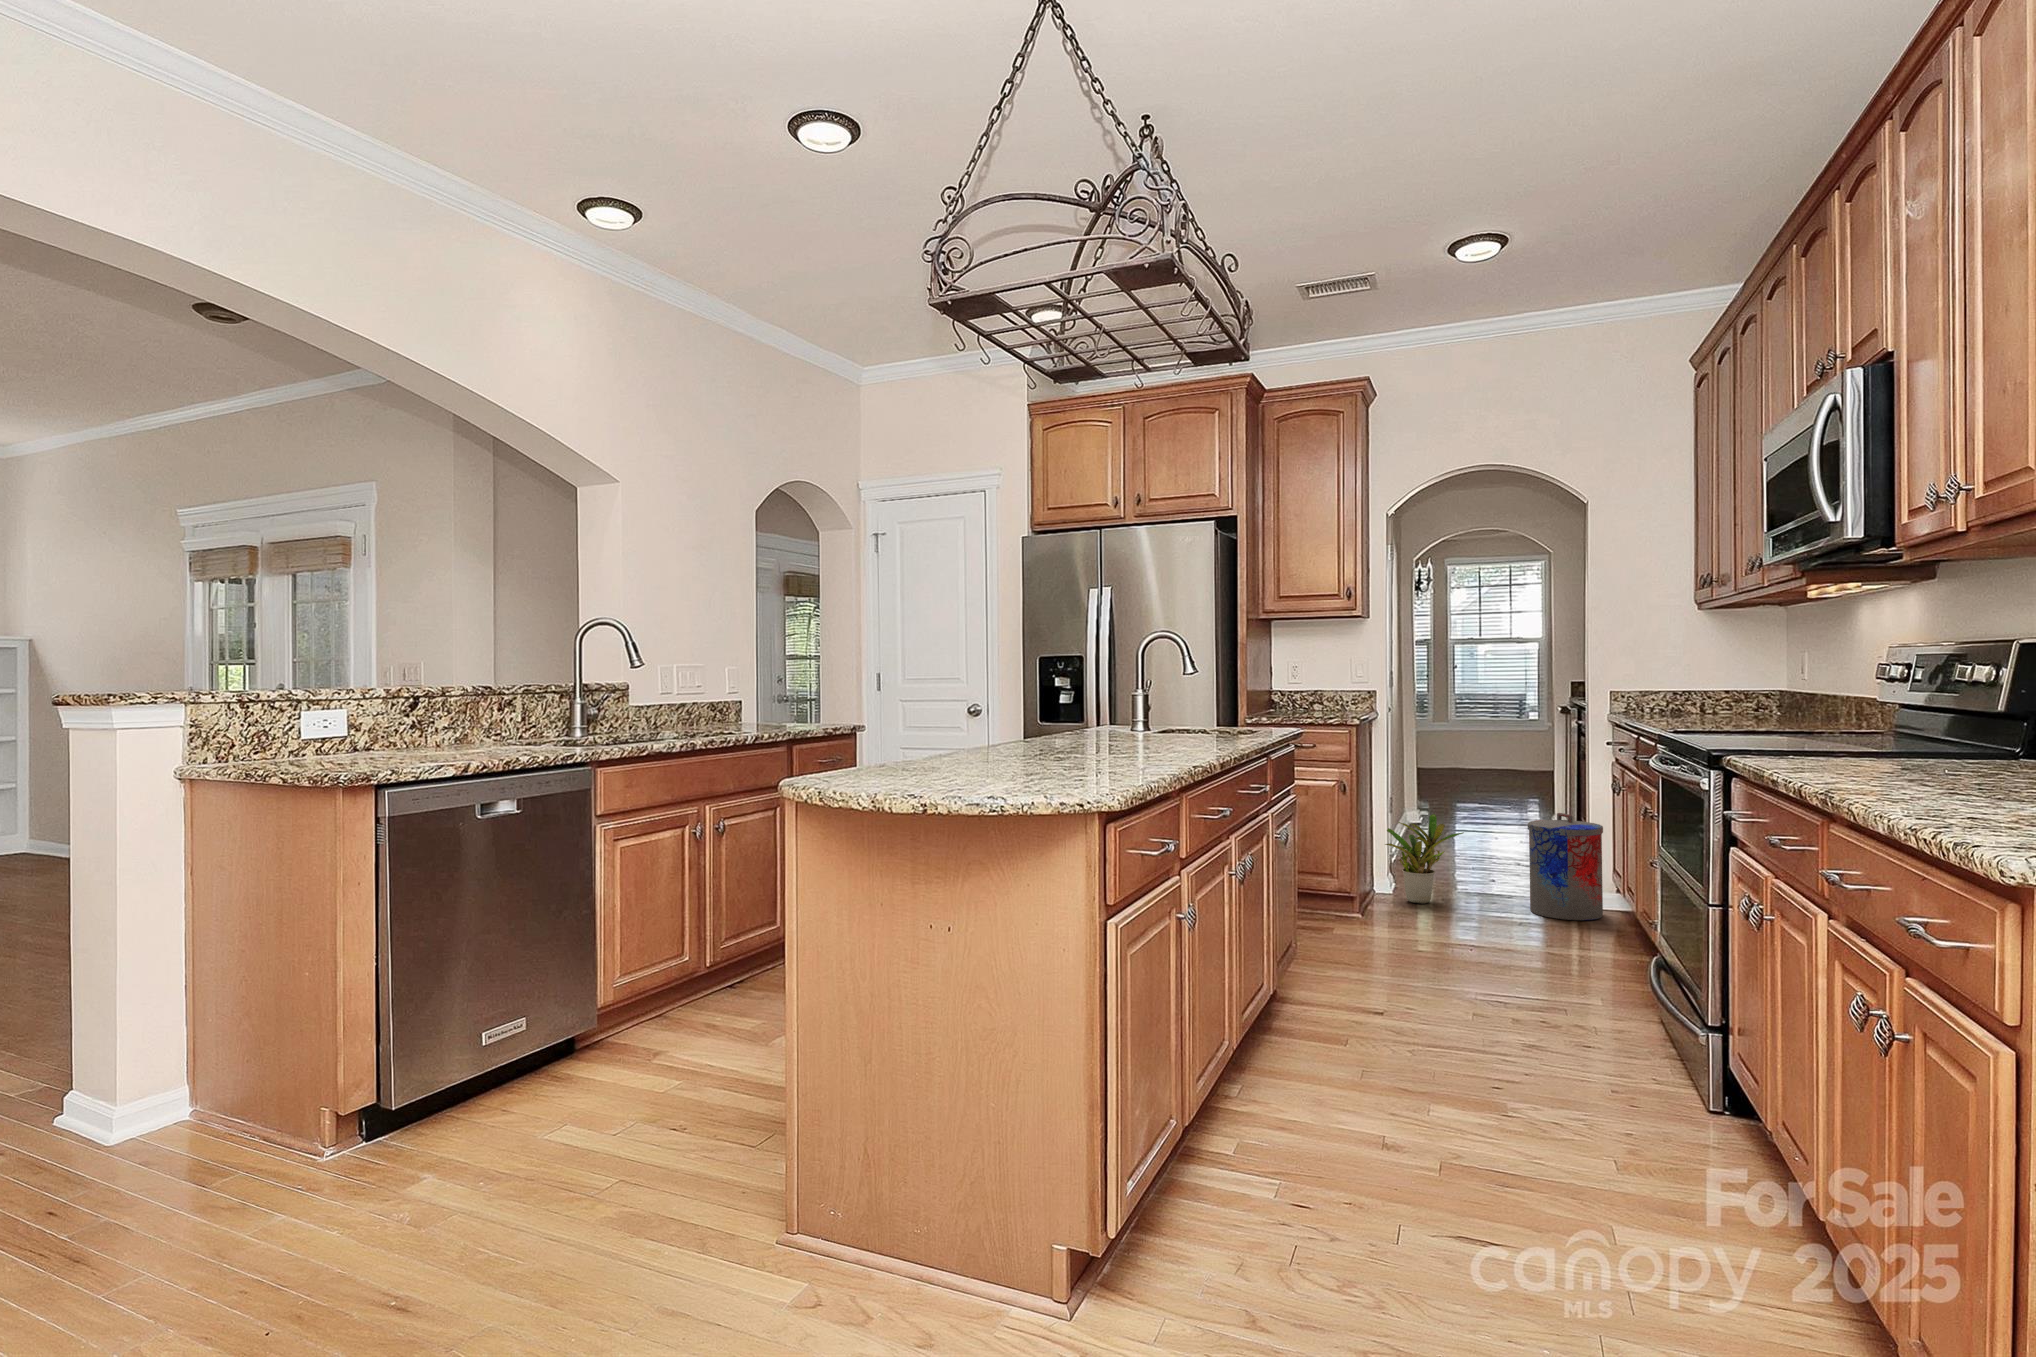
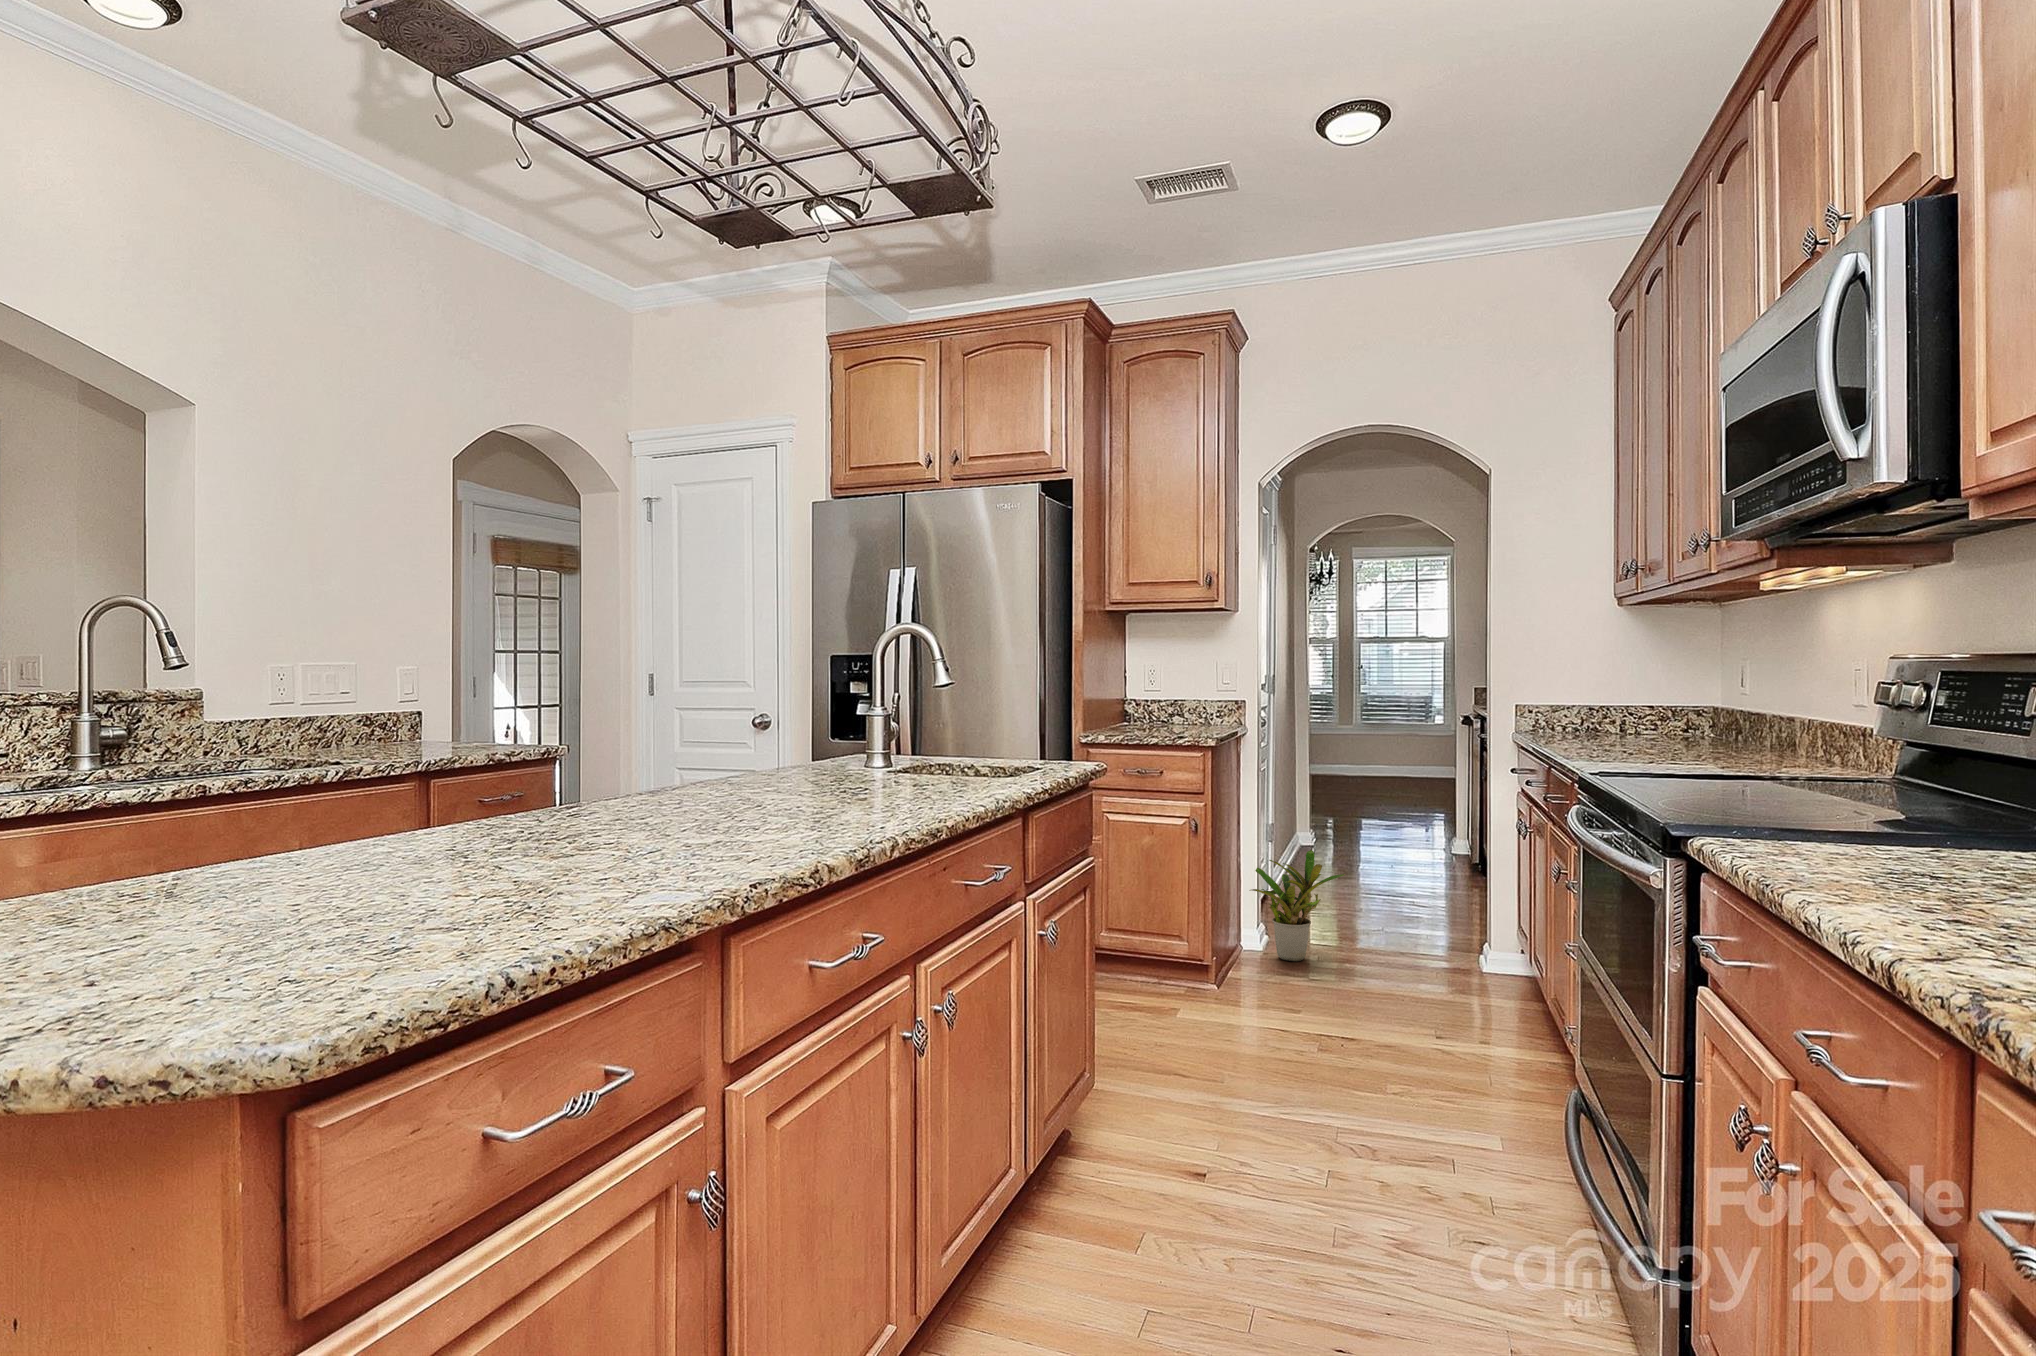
trash can: present [1527,813,1603,920] -> none [1420,851,1509,985]

